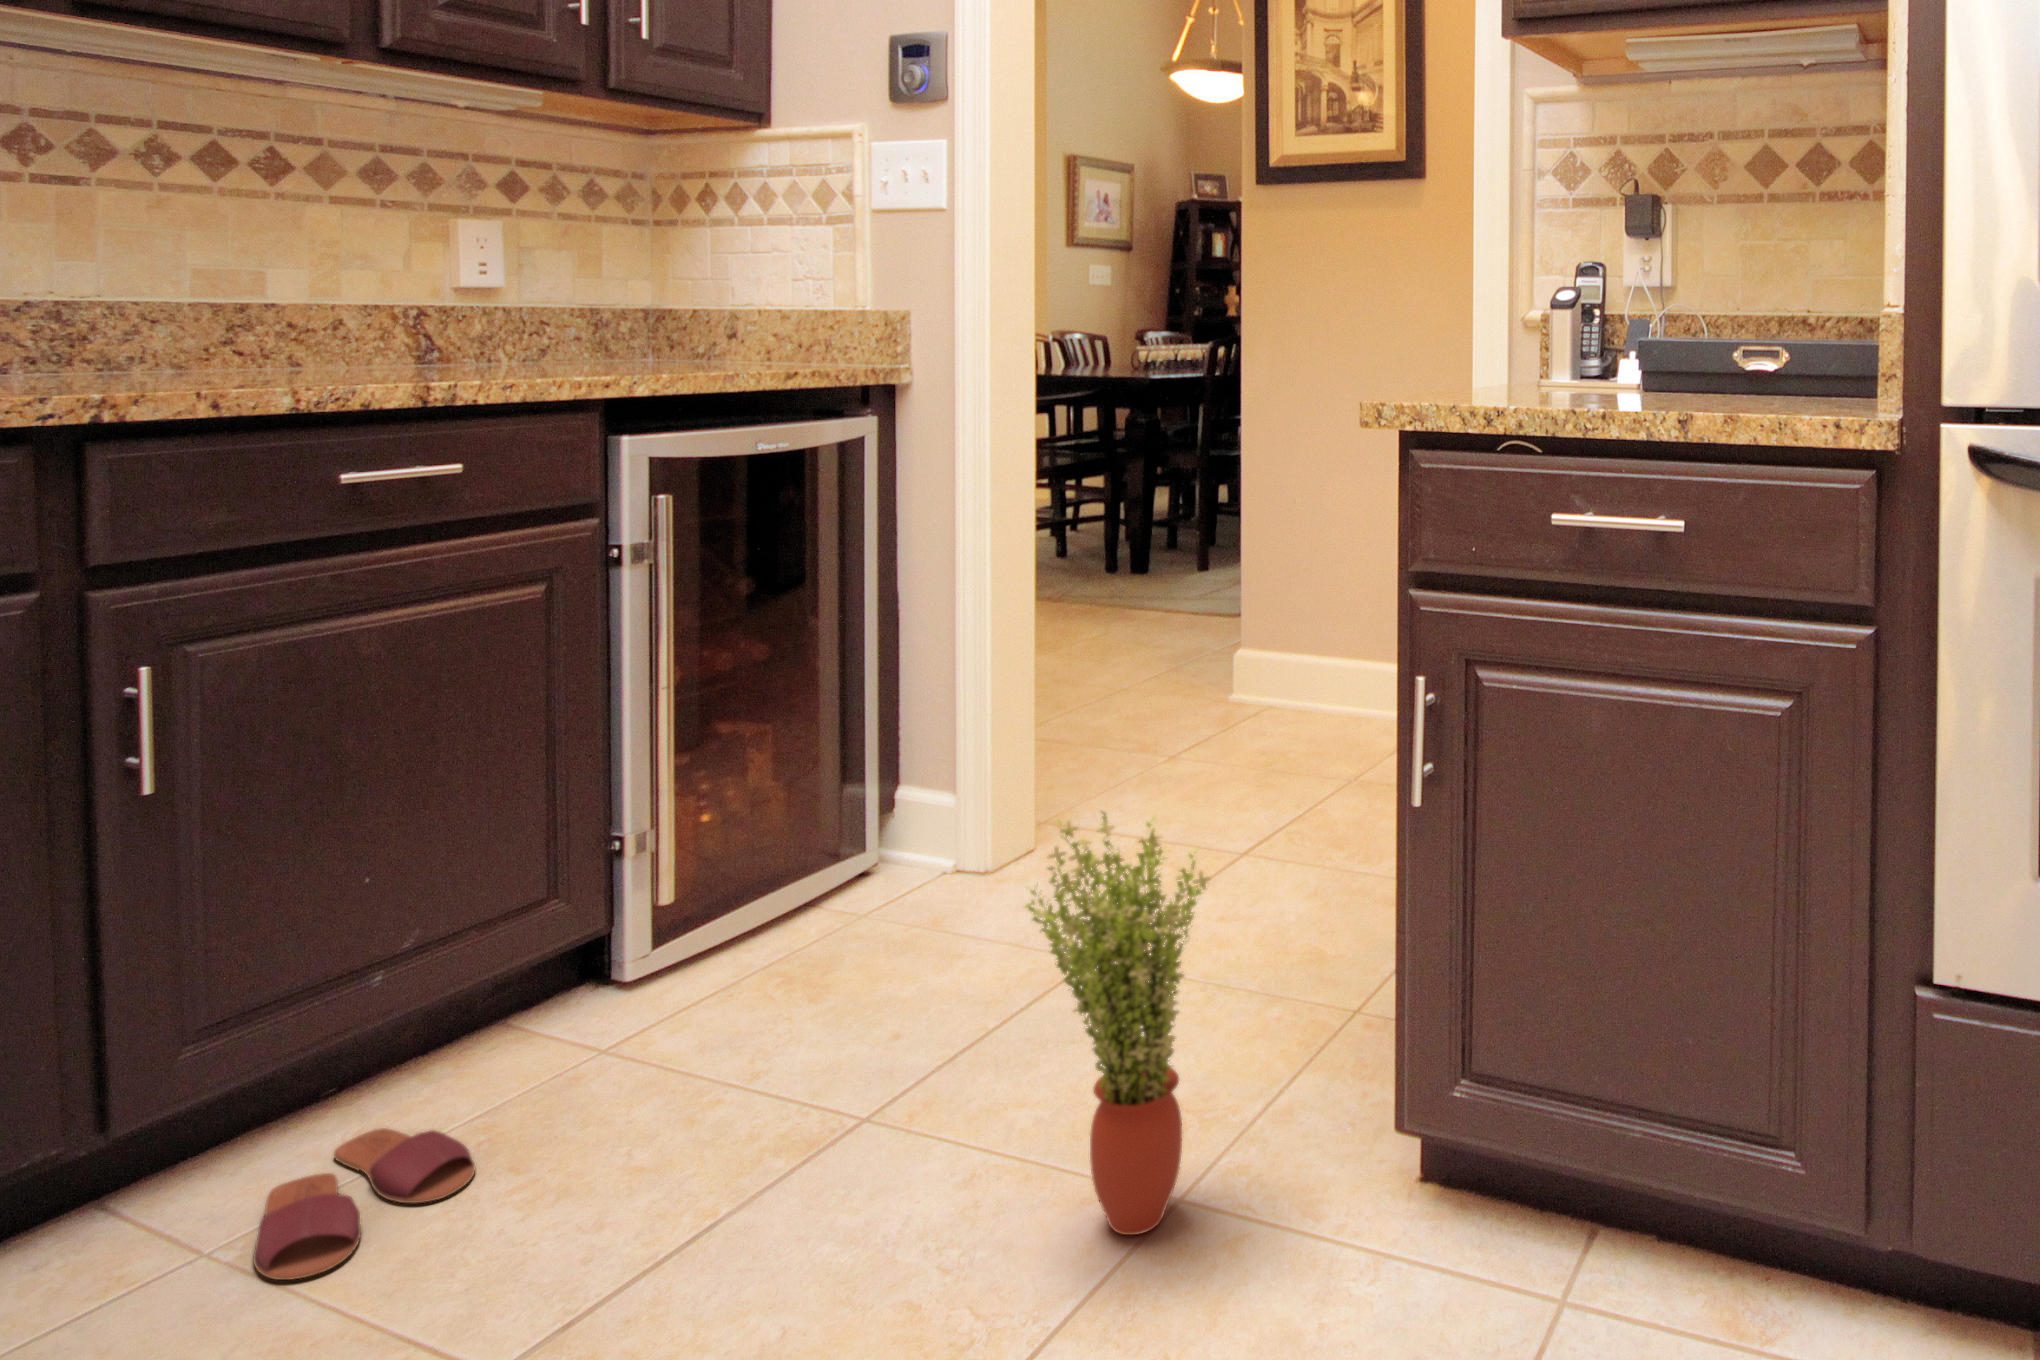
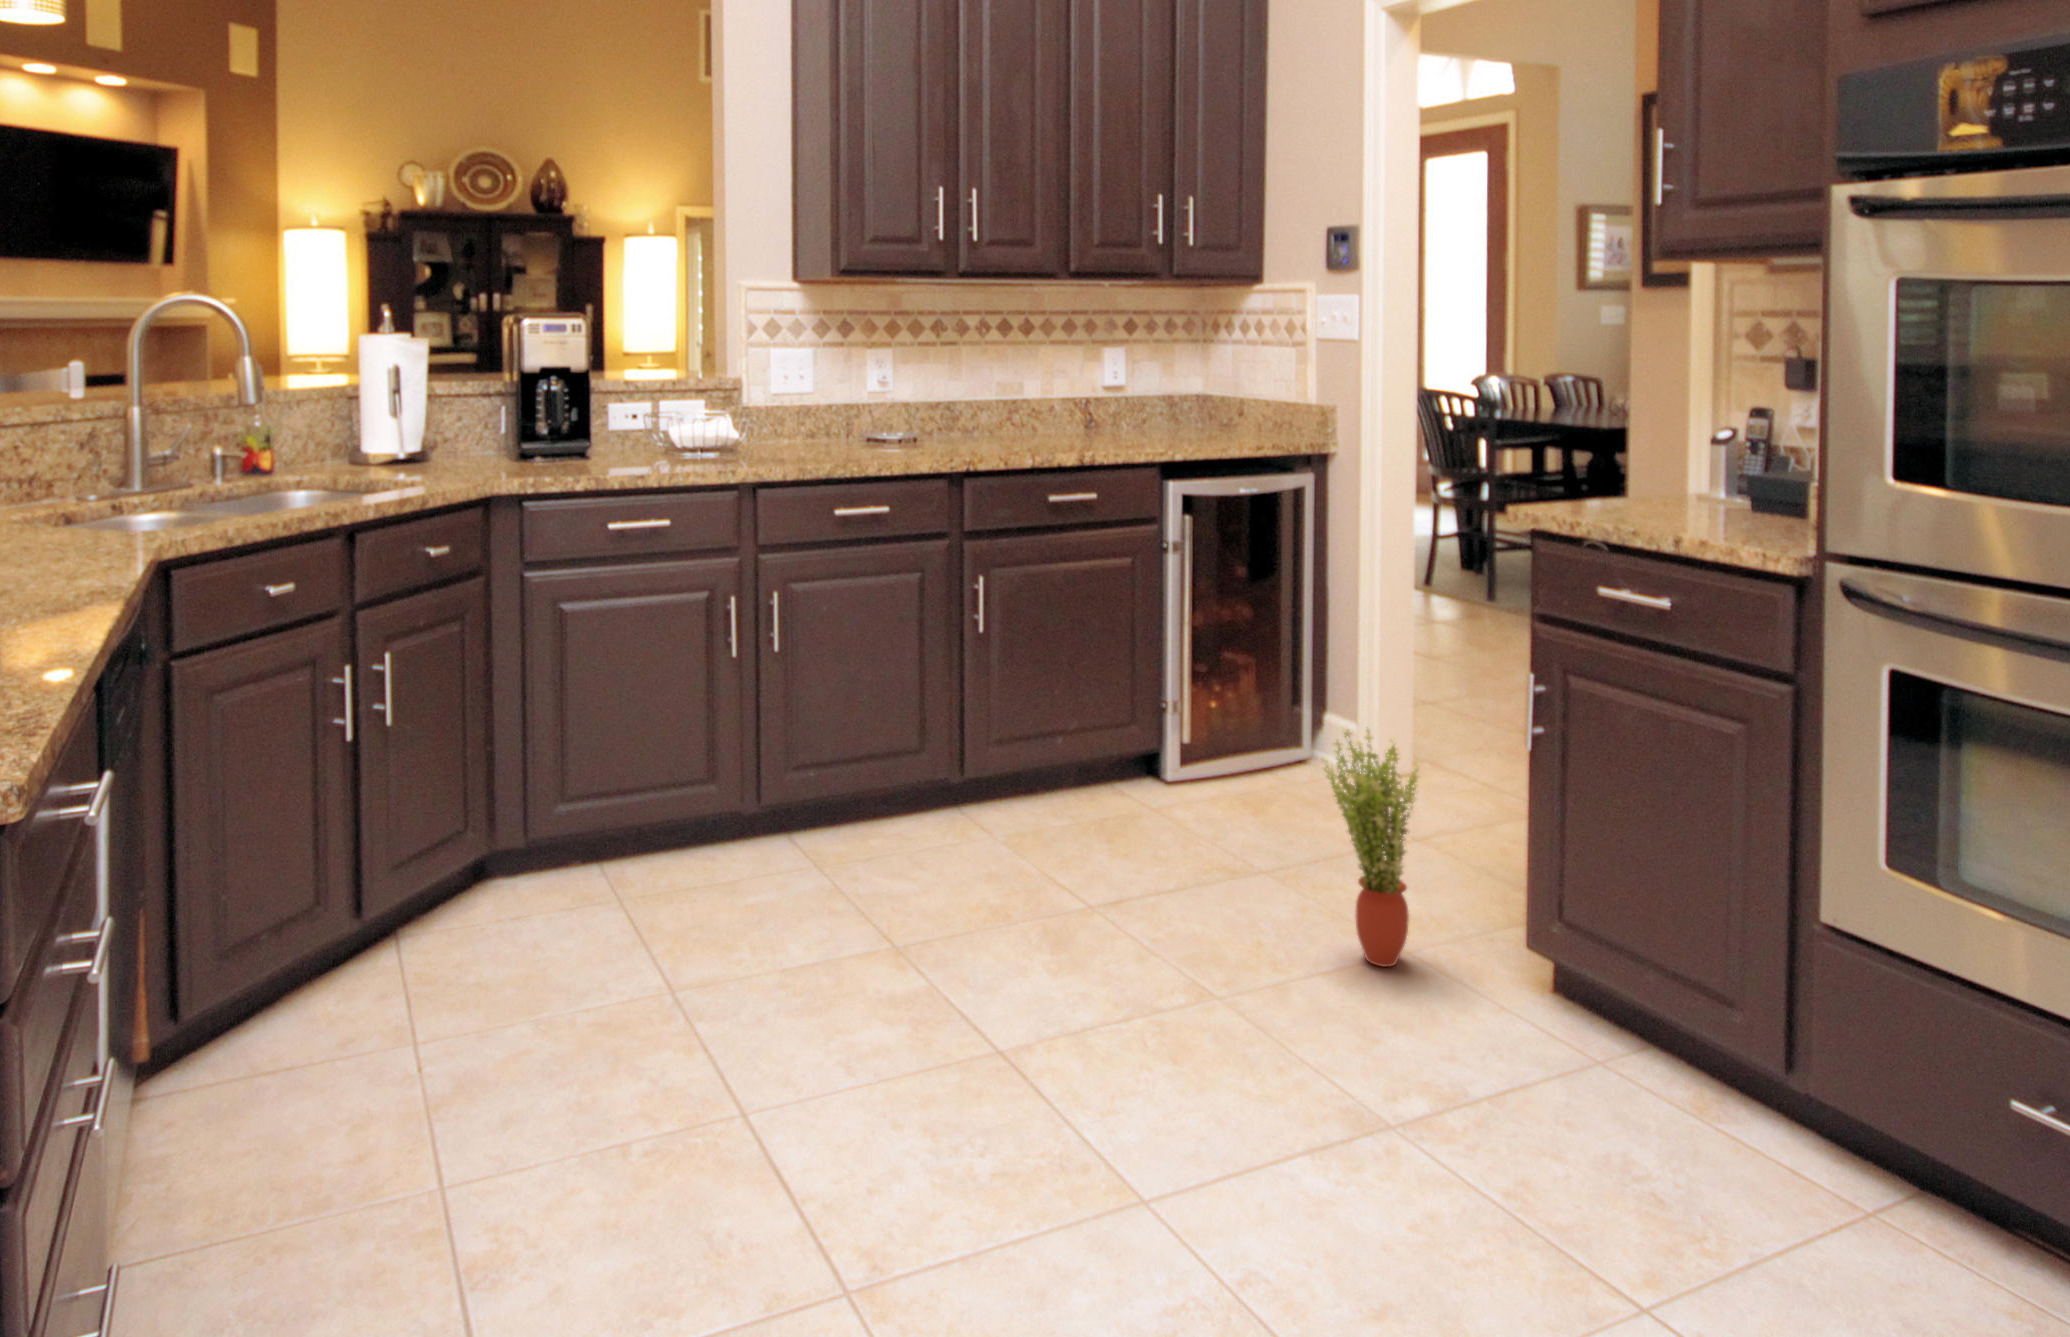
slippers: present [254,1128,475,1280] -> none [1012,810,1092,855]

